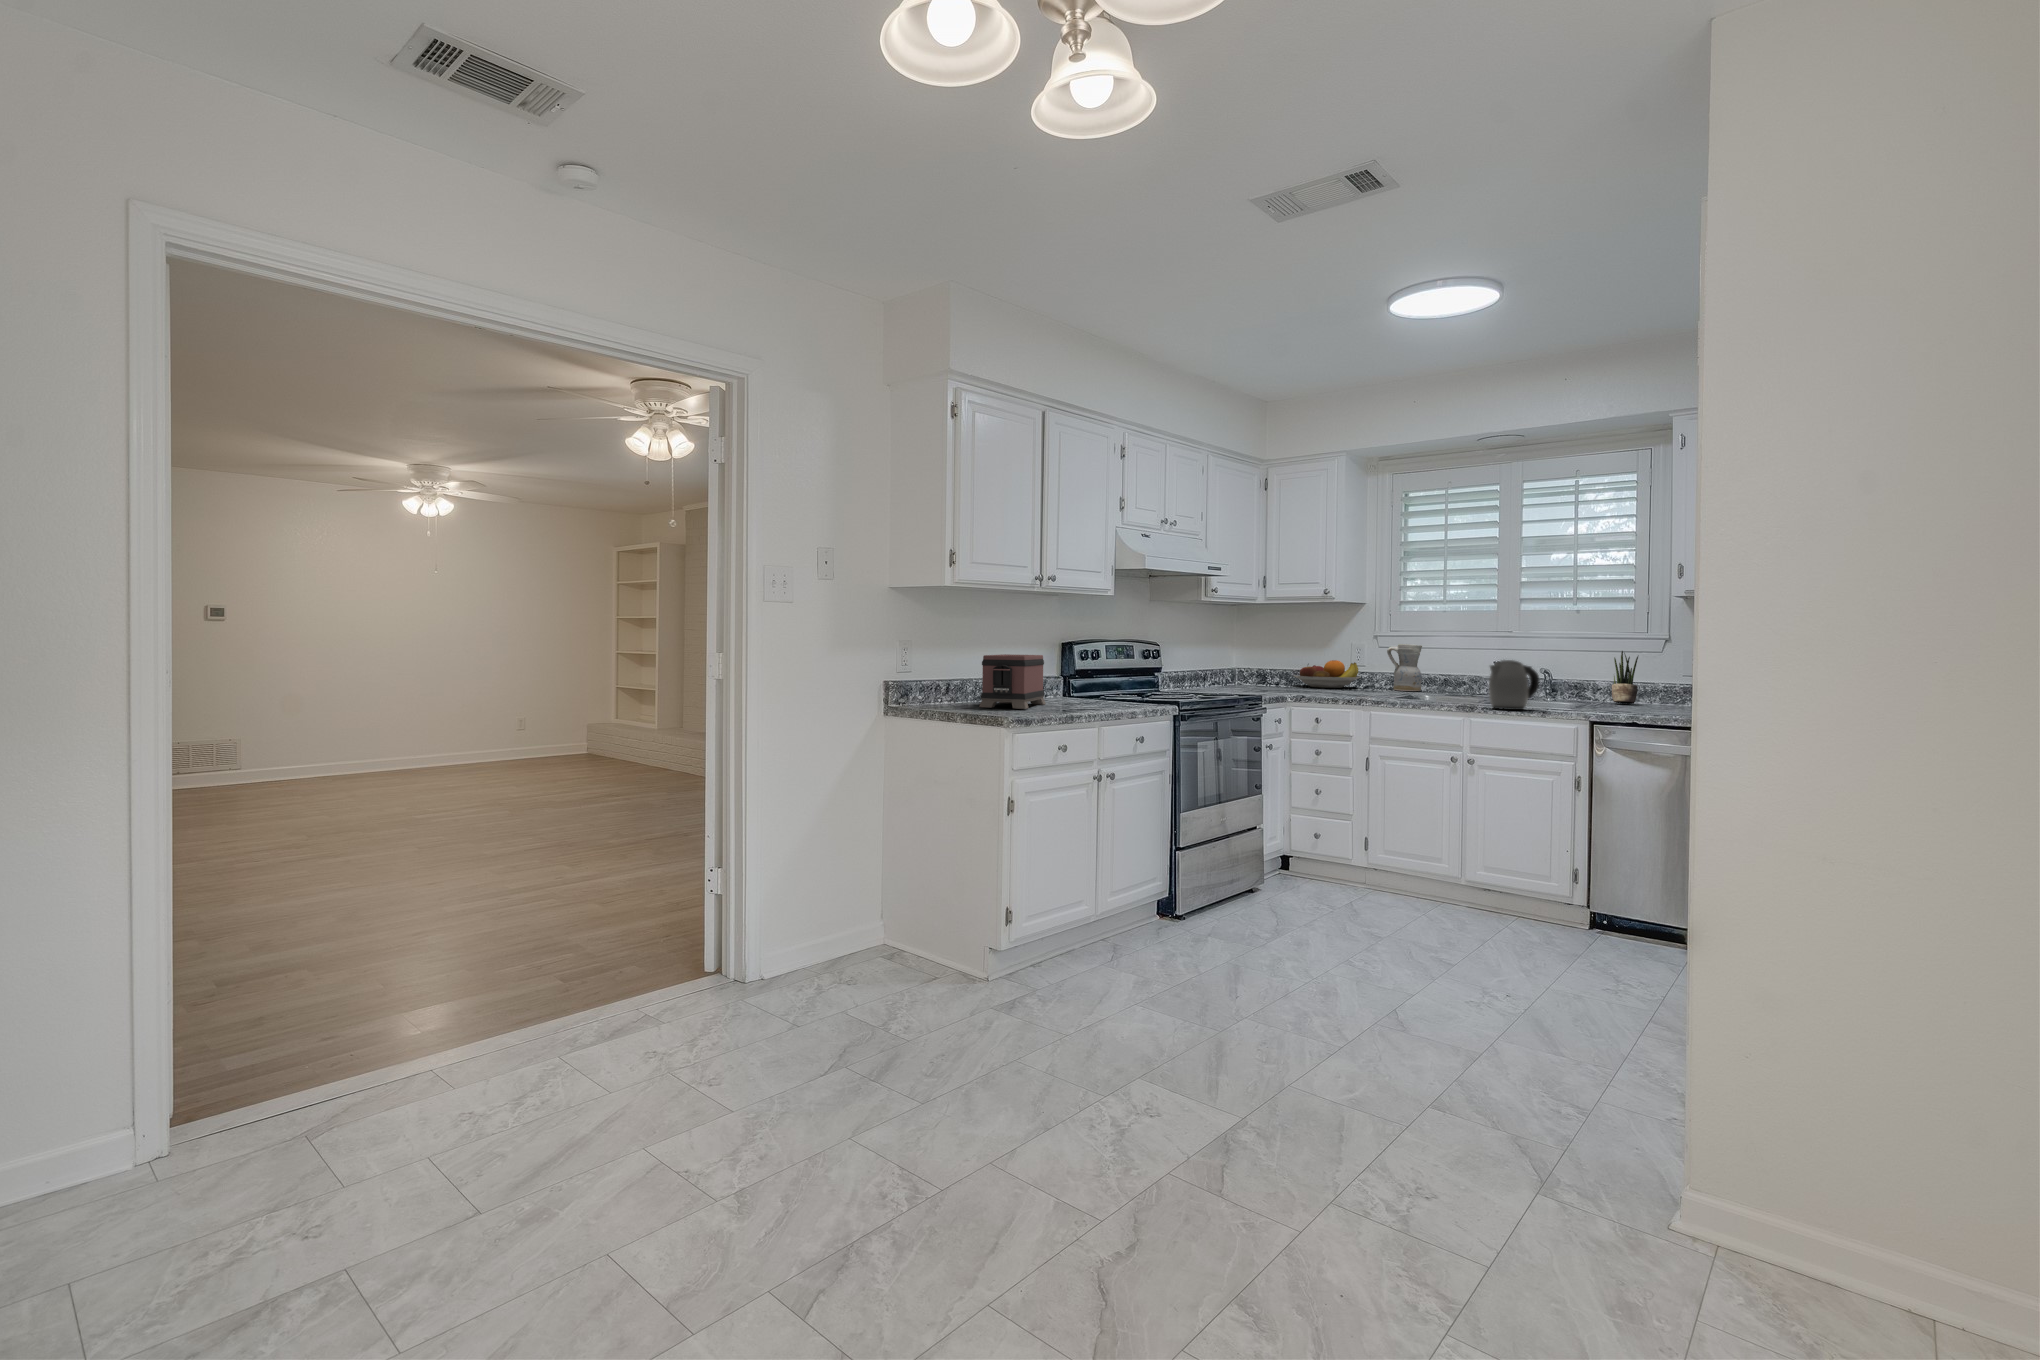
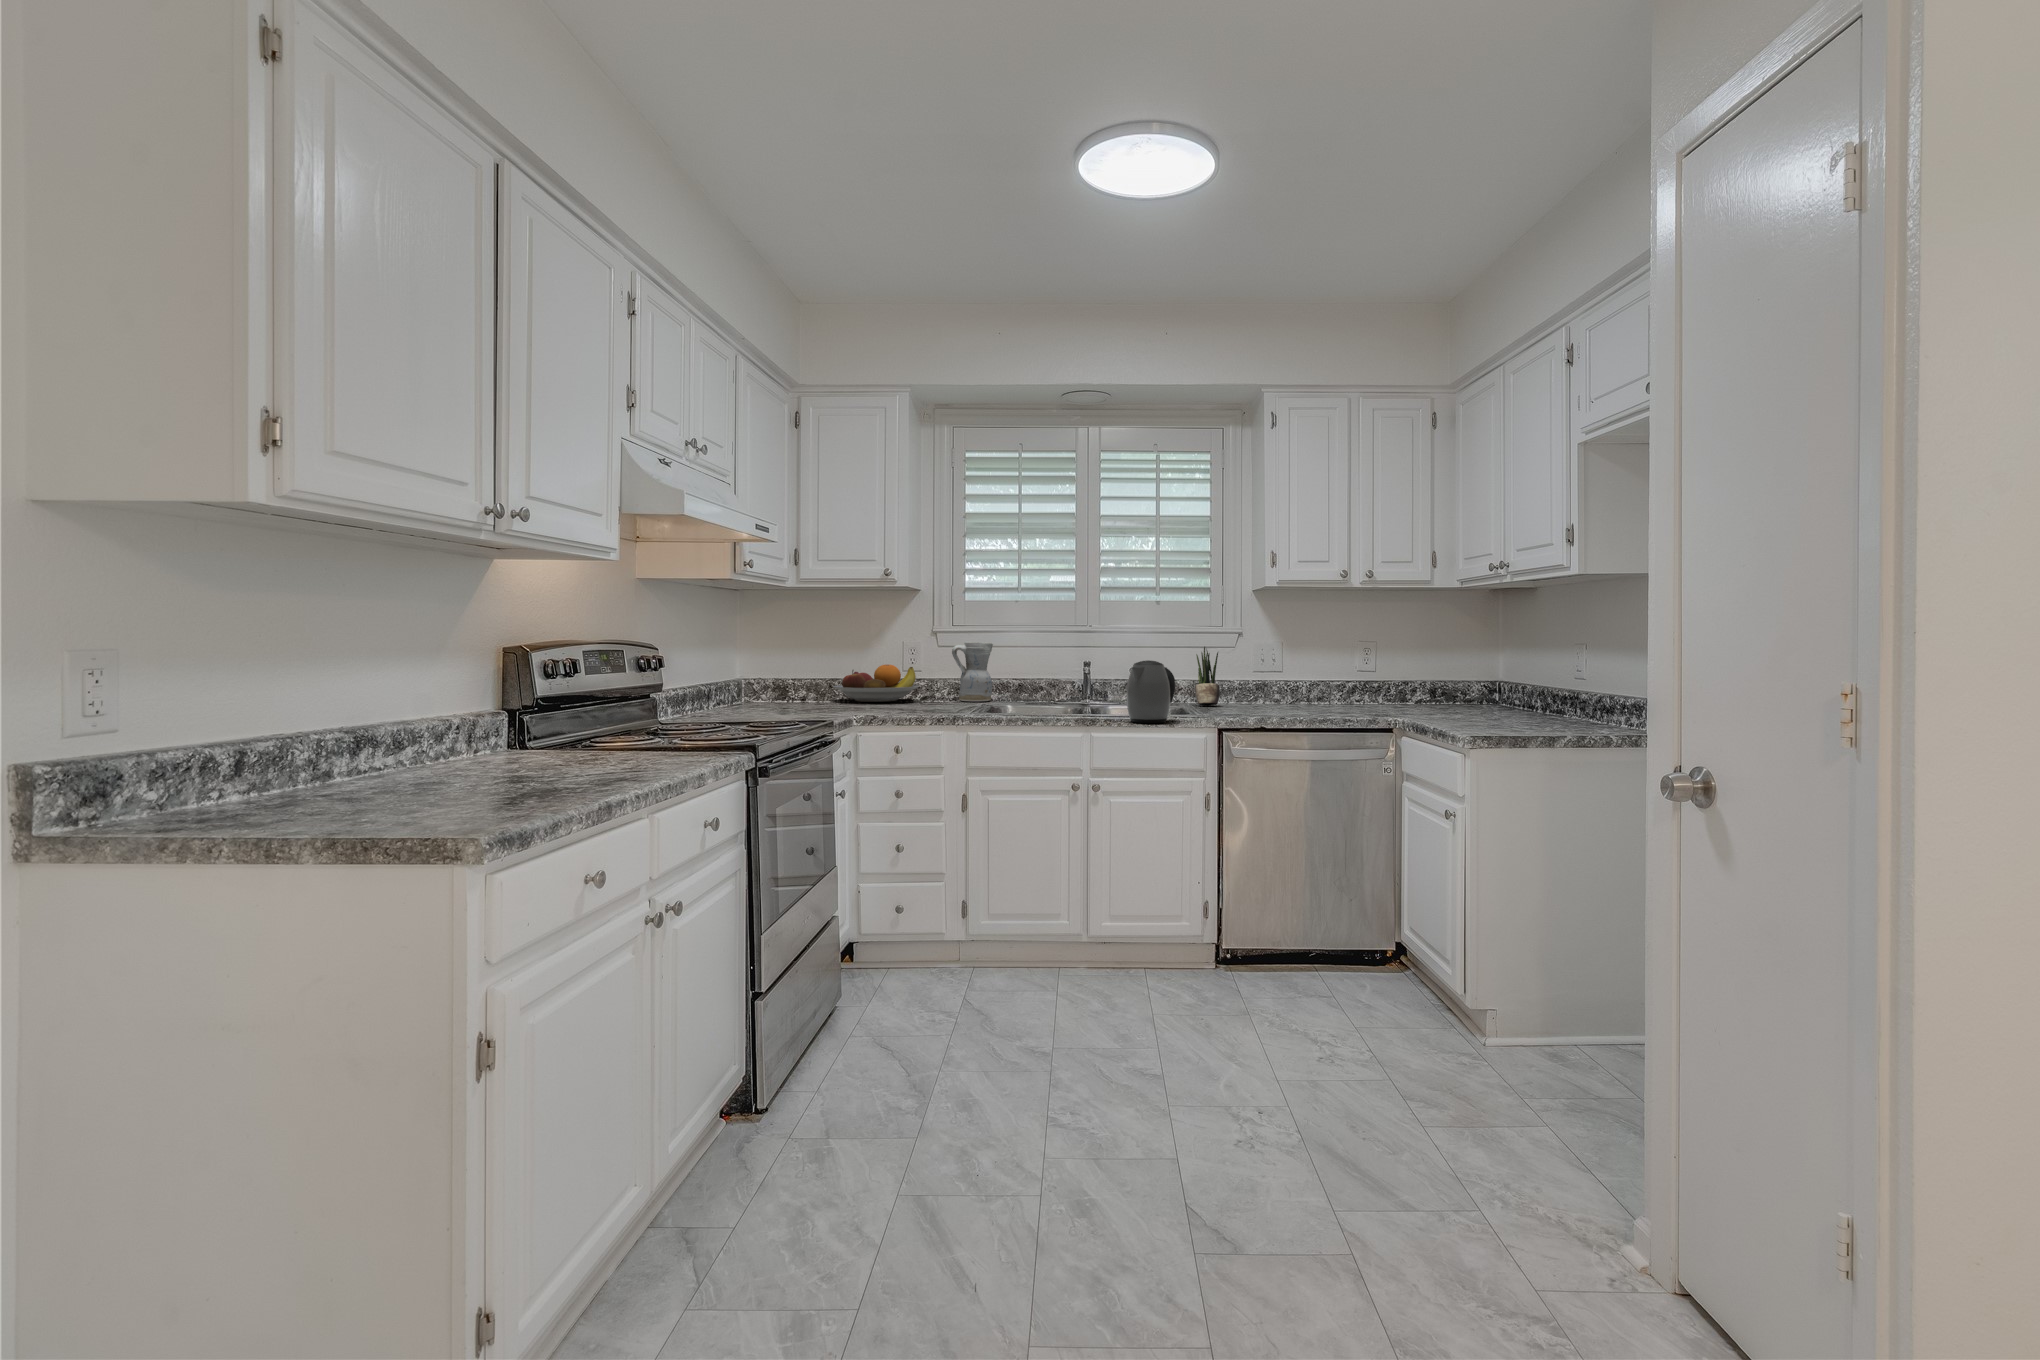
toaster: present [979,654,1046,709] -> none [344,673,502,803]

